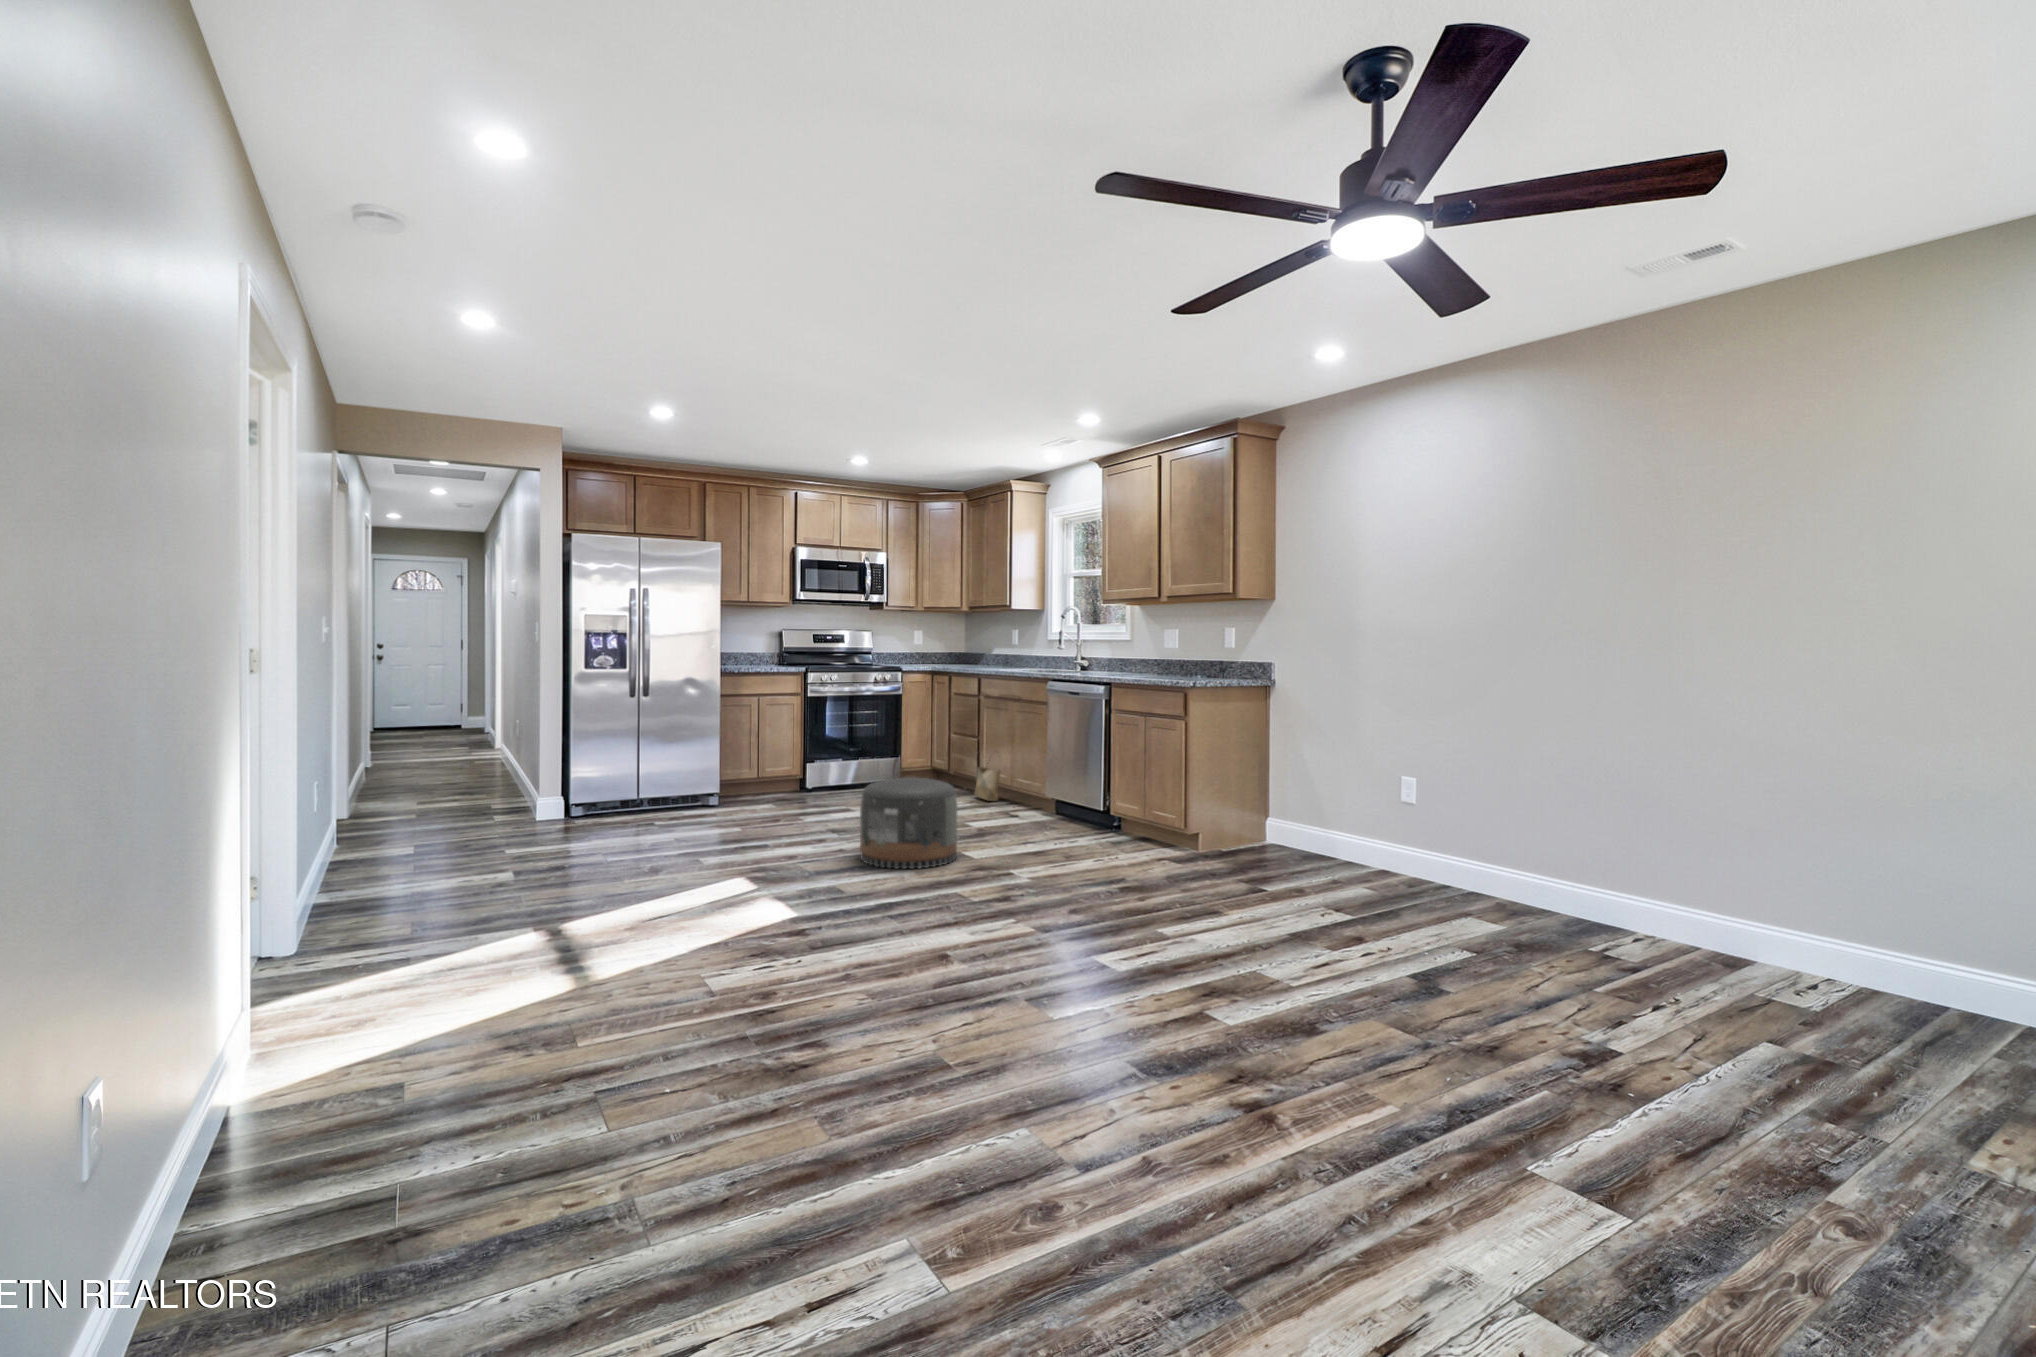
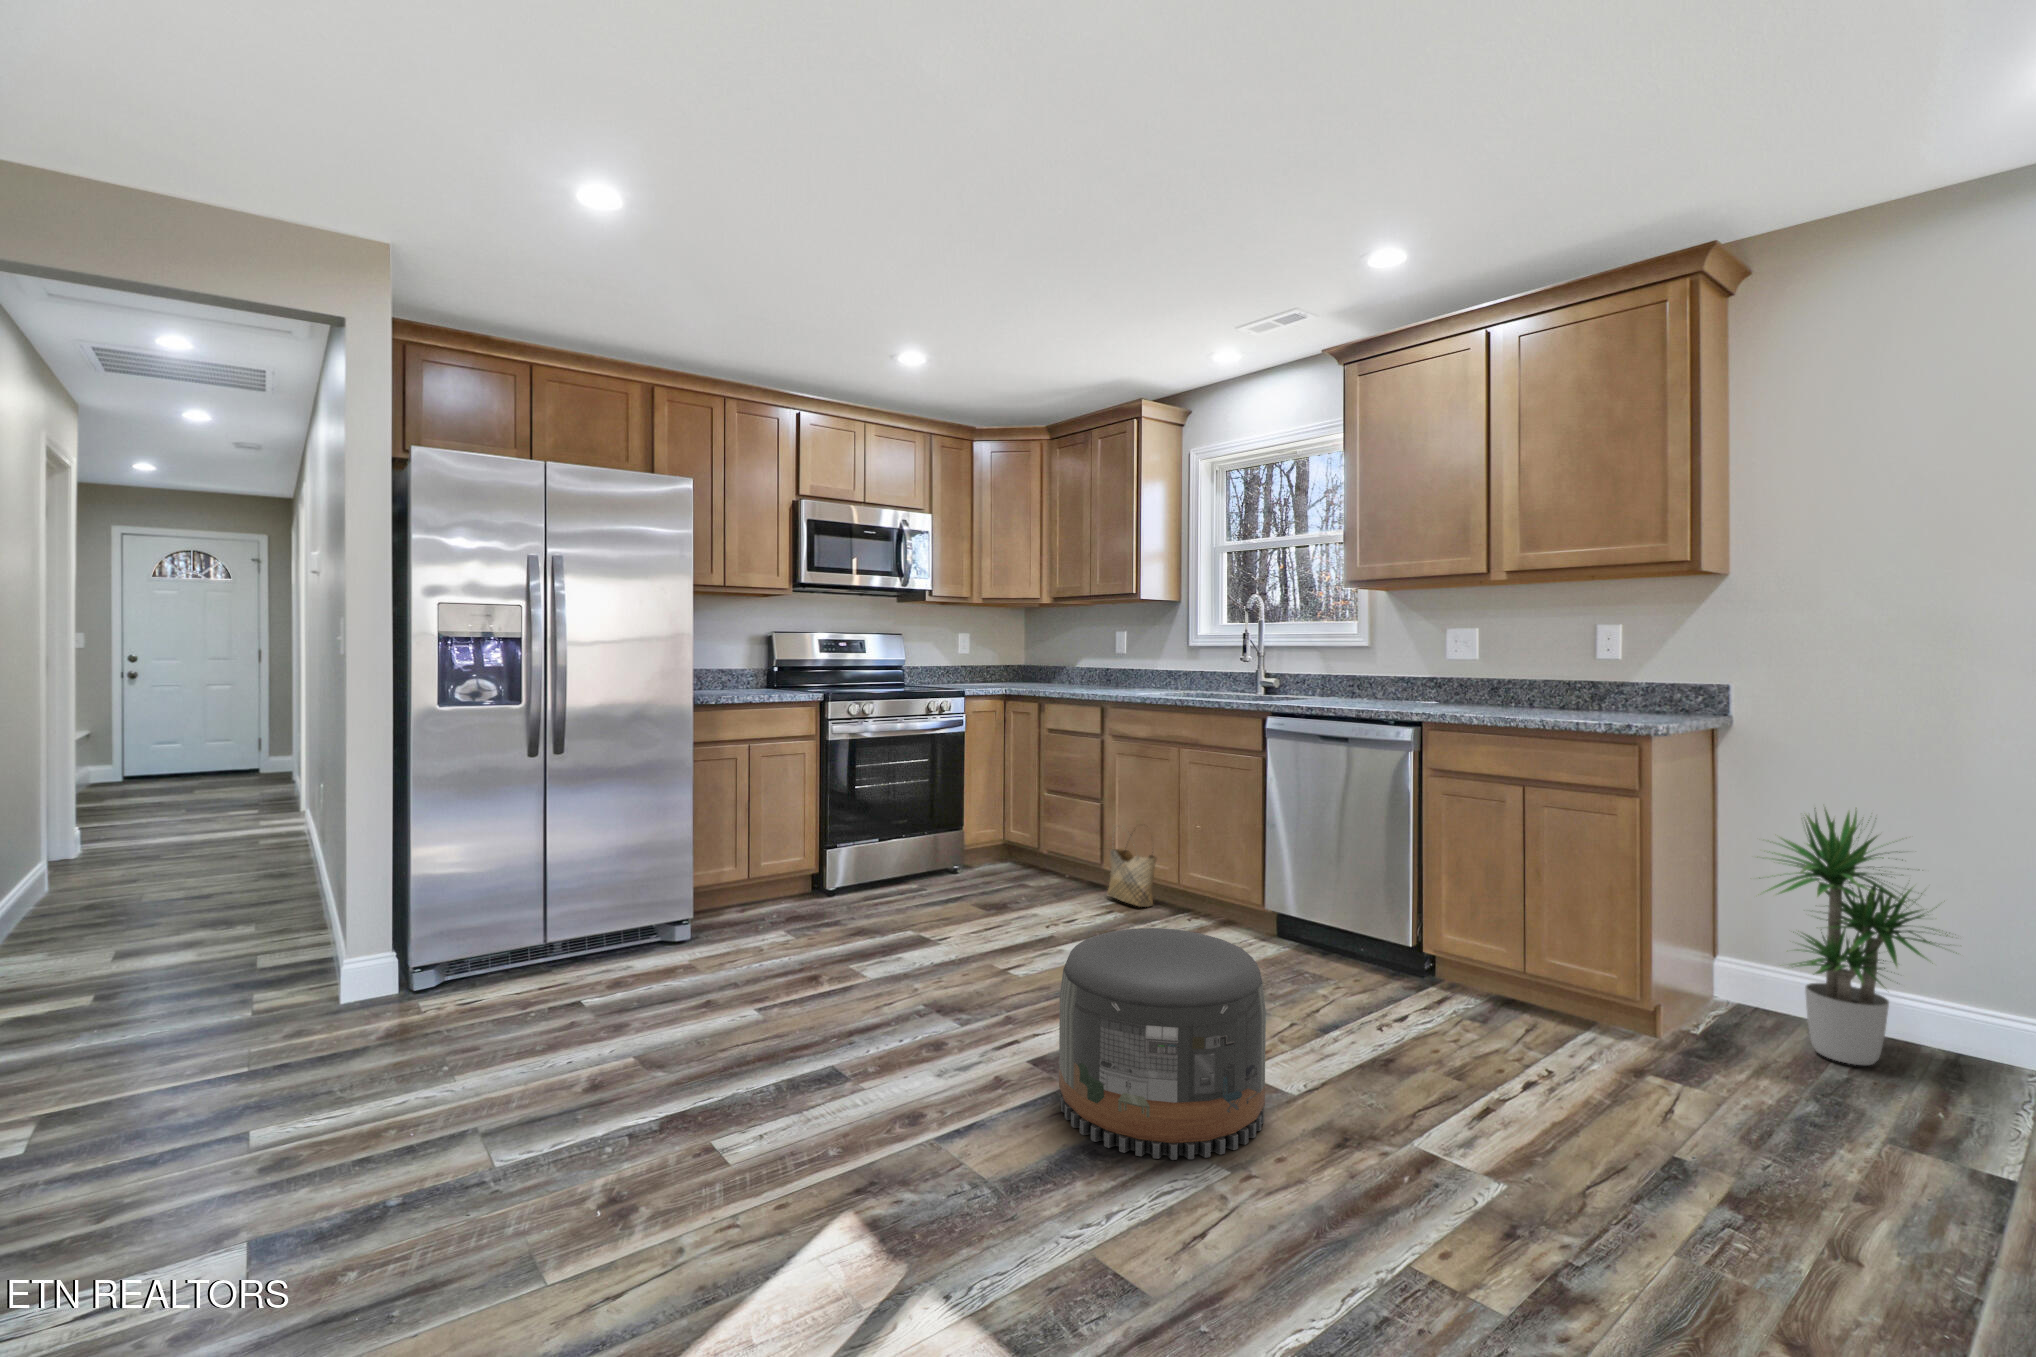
potted plant: none [1245,725,1332,861] -> present [1758,808,1948,1065]

